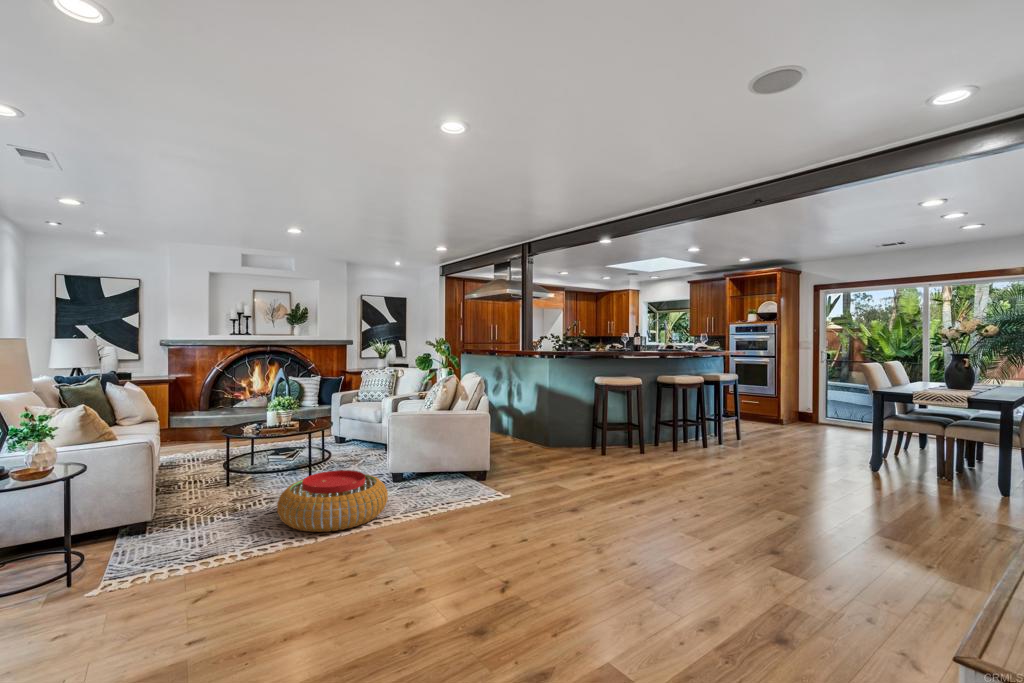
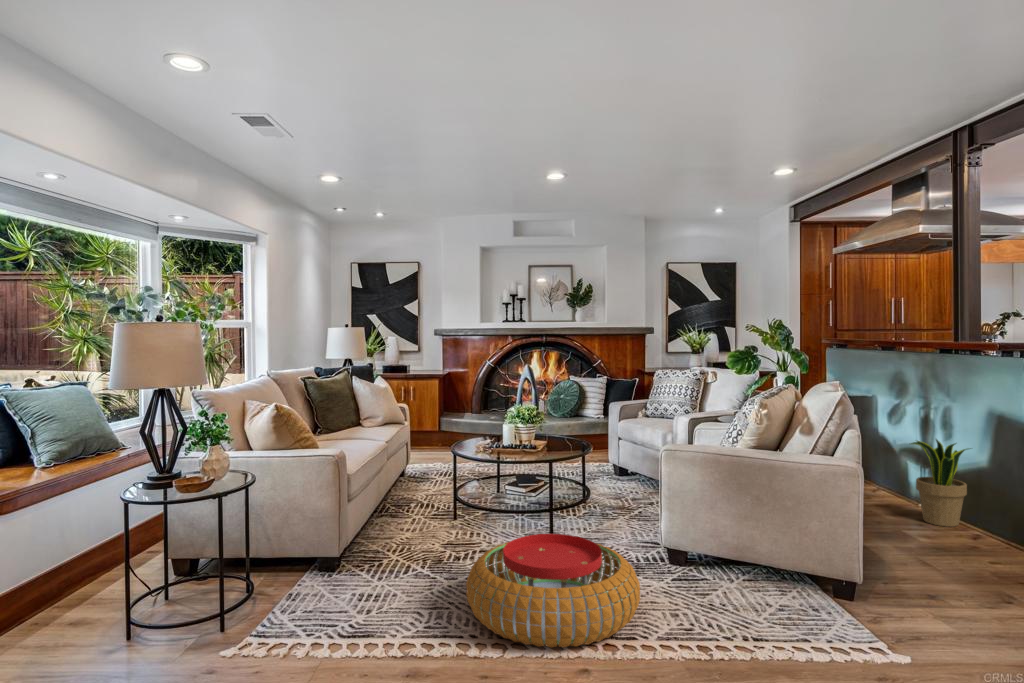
potted plant: none [506,400,534,445] -> present [911,439,967,527]

